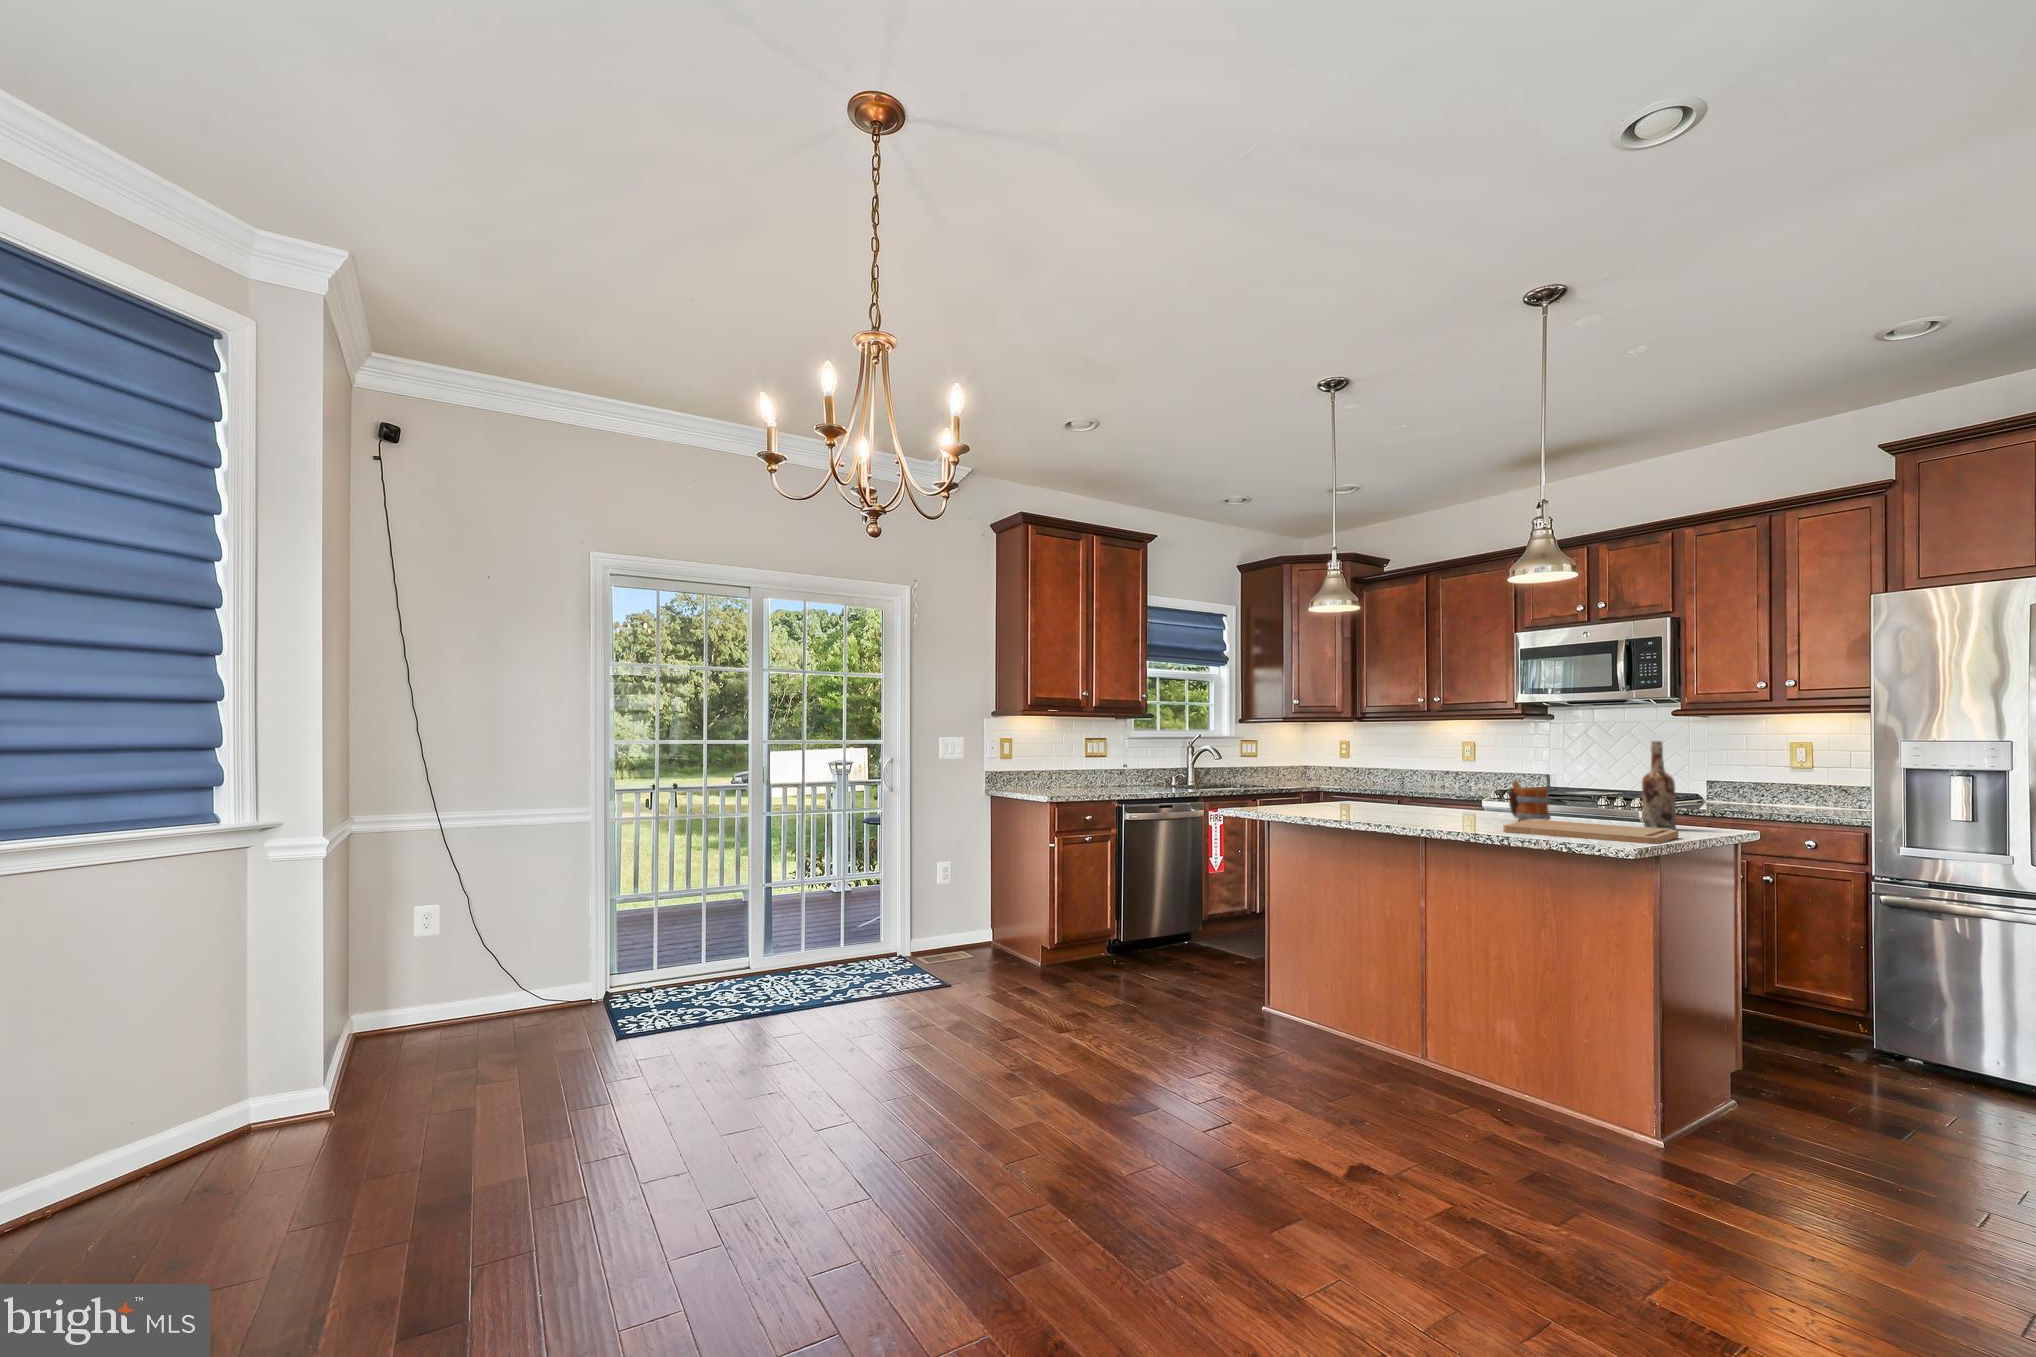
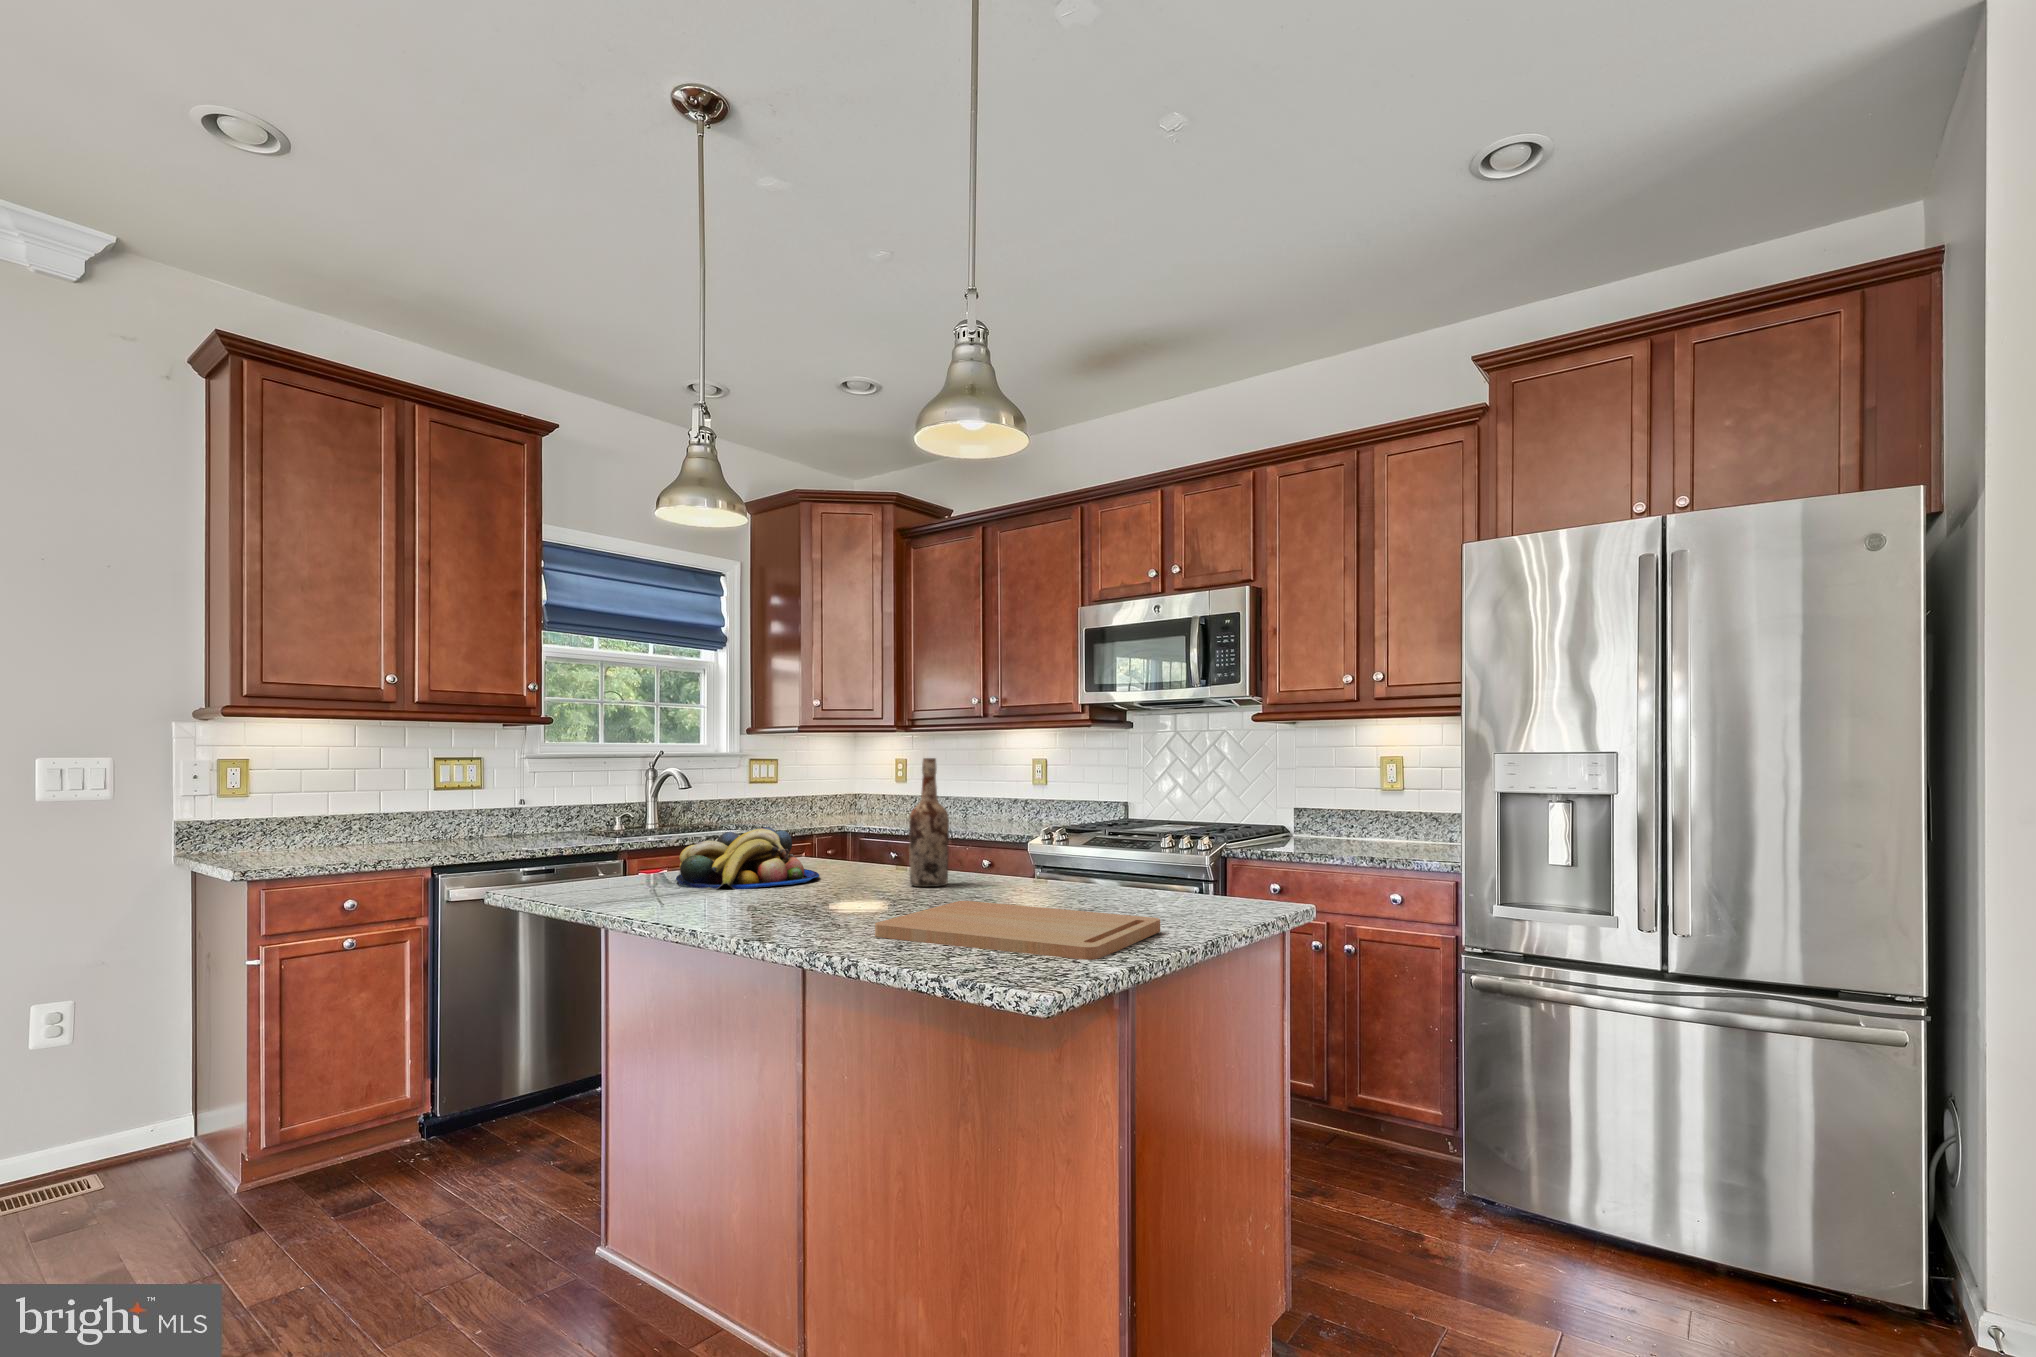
wine bottle: present [1642,741,1676,829] -> present [909,758,949,887]
fruit bowl: none [1311,780,1399,814] -> present [676,827,820,890]
mug: present [1509,781,1551,822] -> none [958,827,1014,903]

